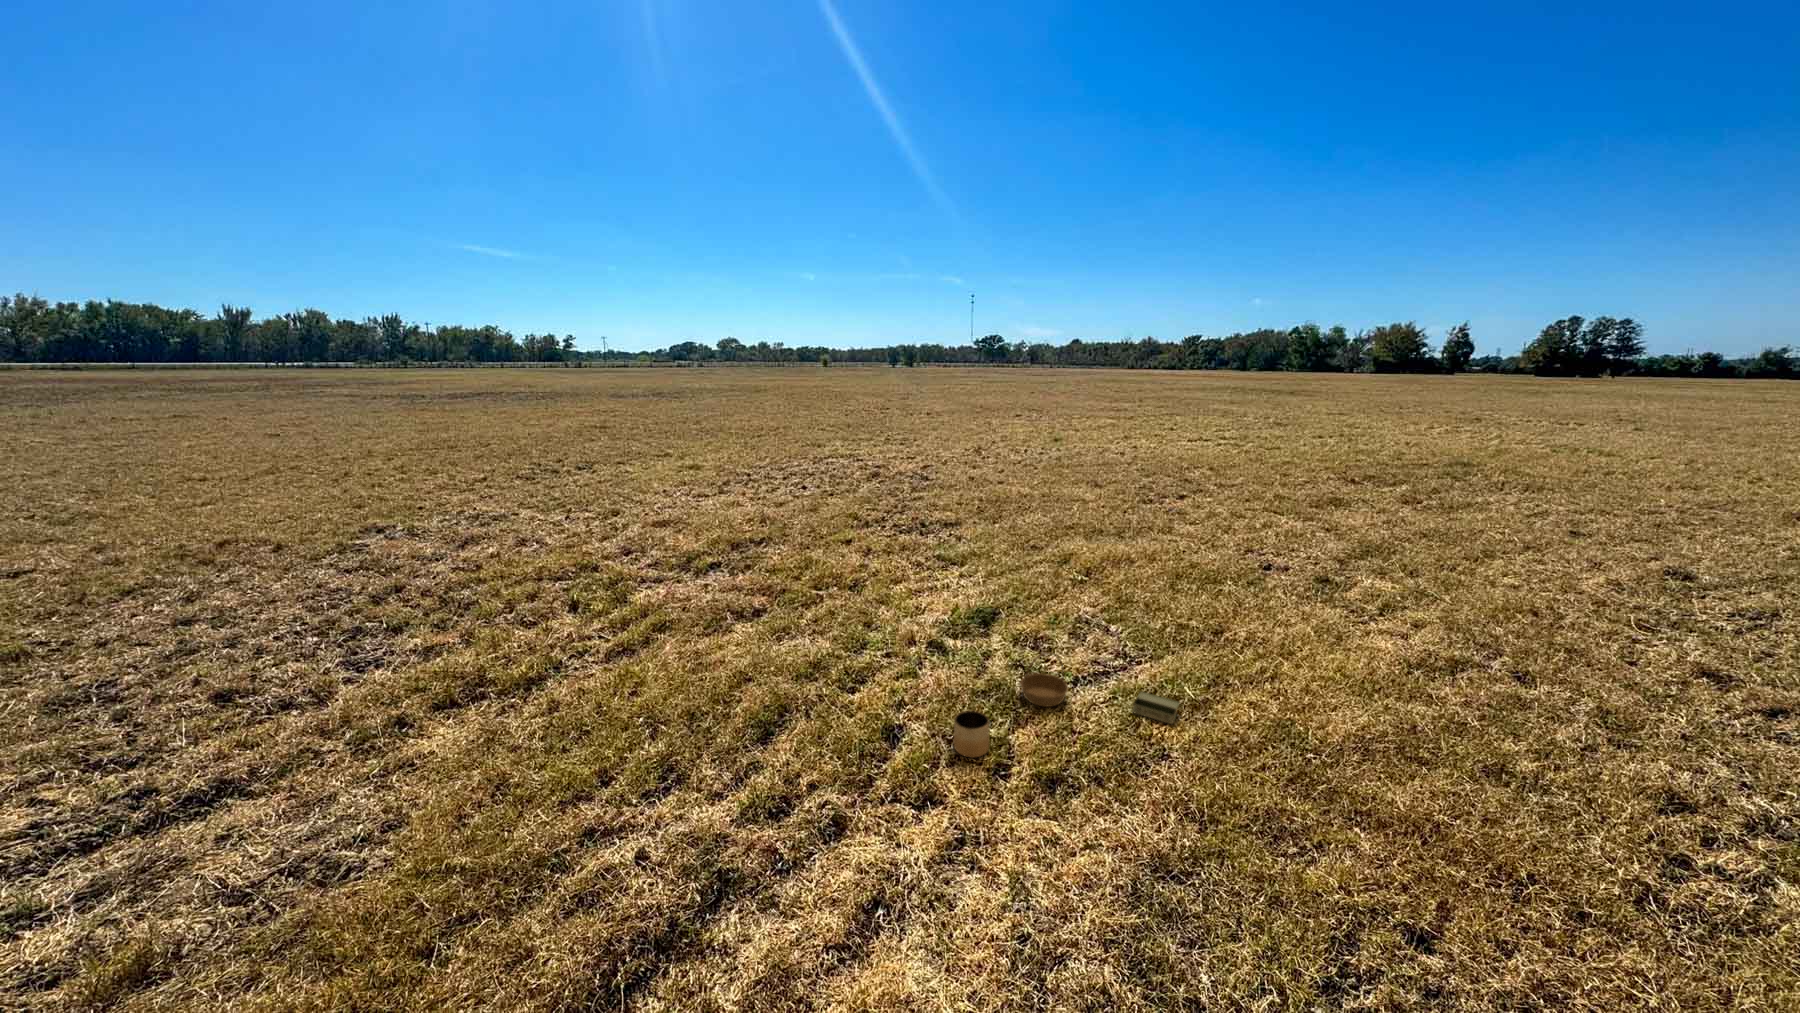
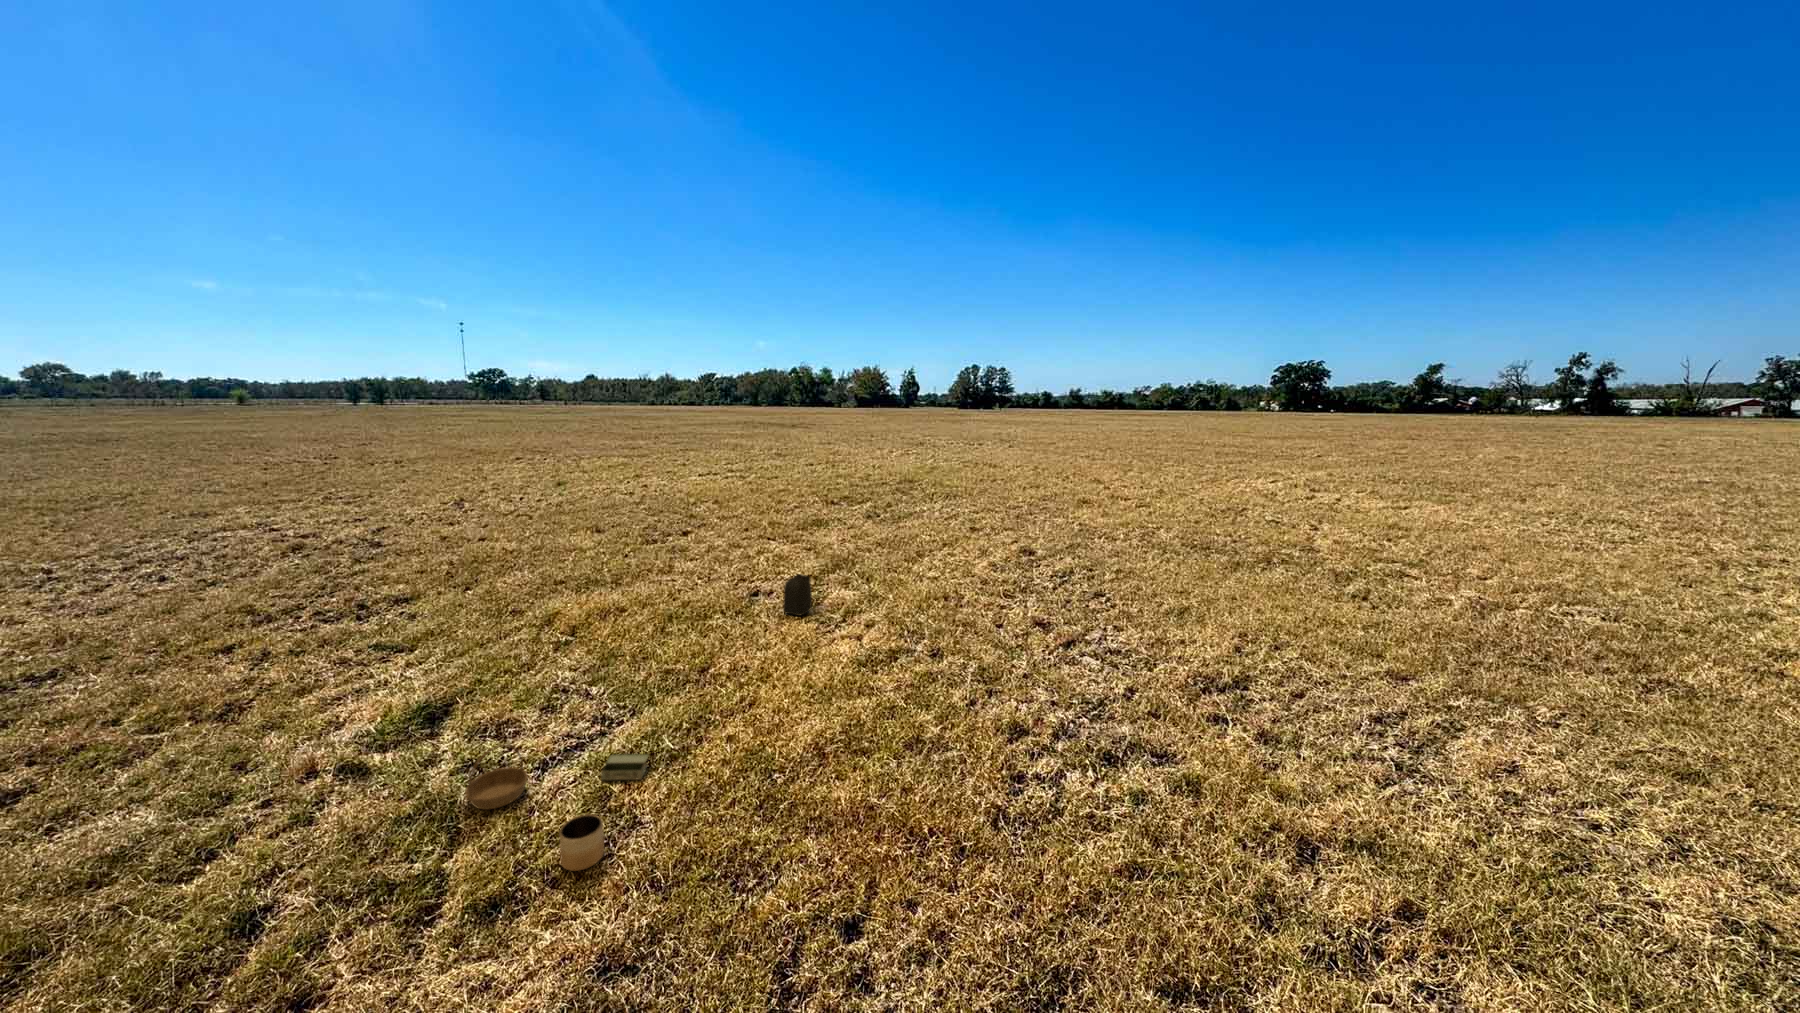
backpack: none [1318,550,1362,601] -> present [783,574,812,616]
planter: present [954,710,989,757] -> present [559,814,604,871]

